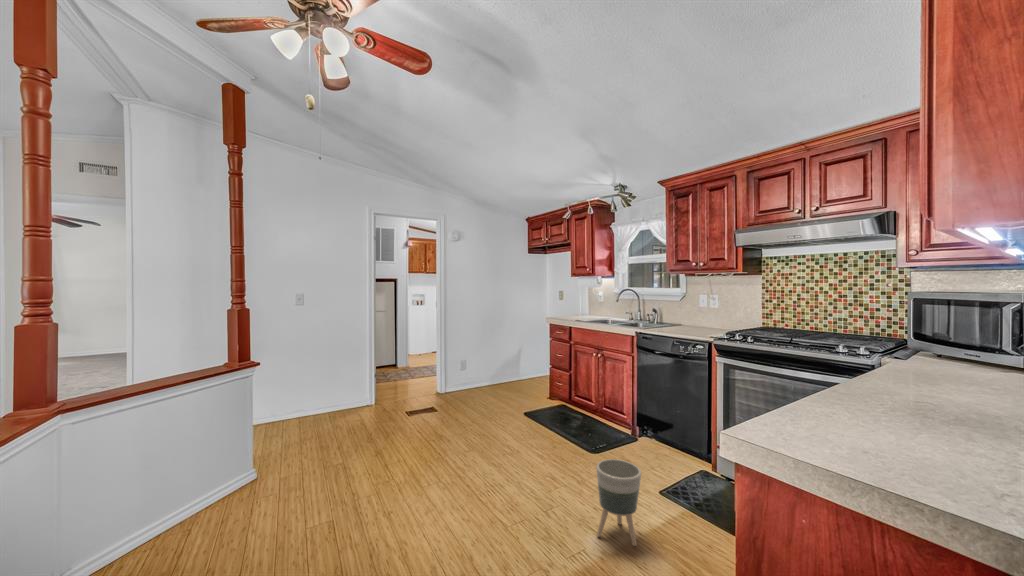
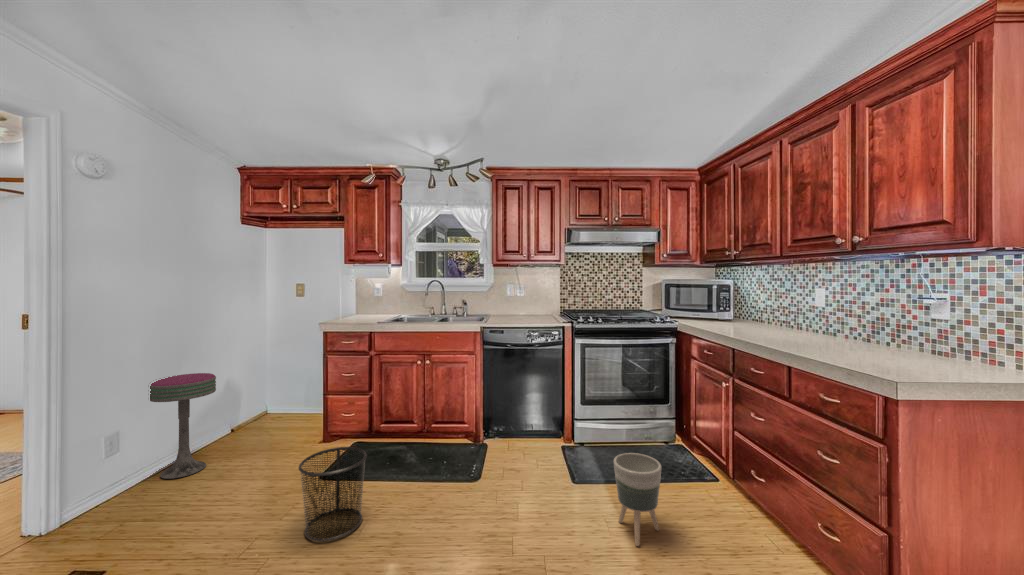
bar stool: none [479,339,506,392] -> present [150,373,216,479]
waste bin: none [479,390,515,438] -> present [299,447,367,542]

